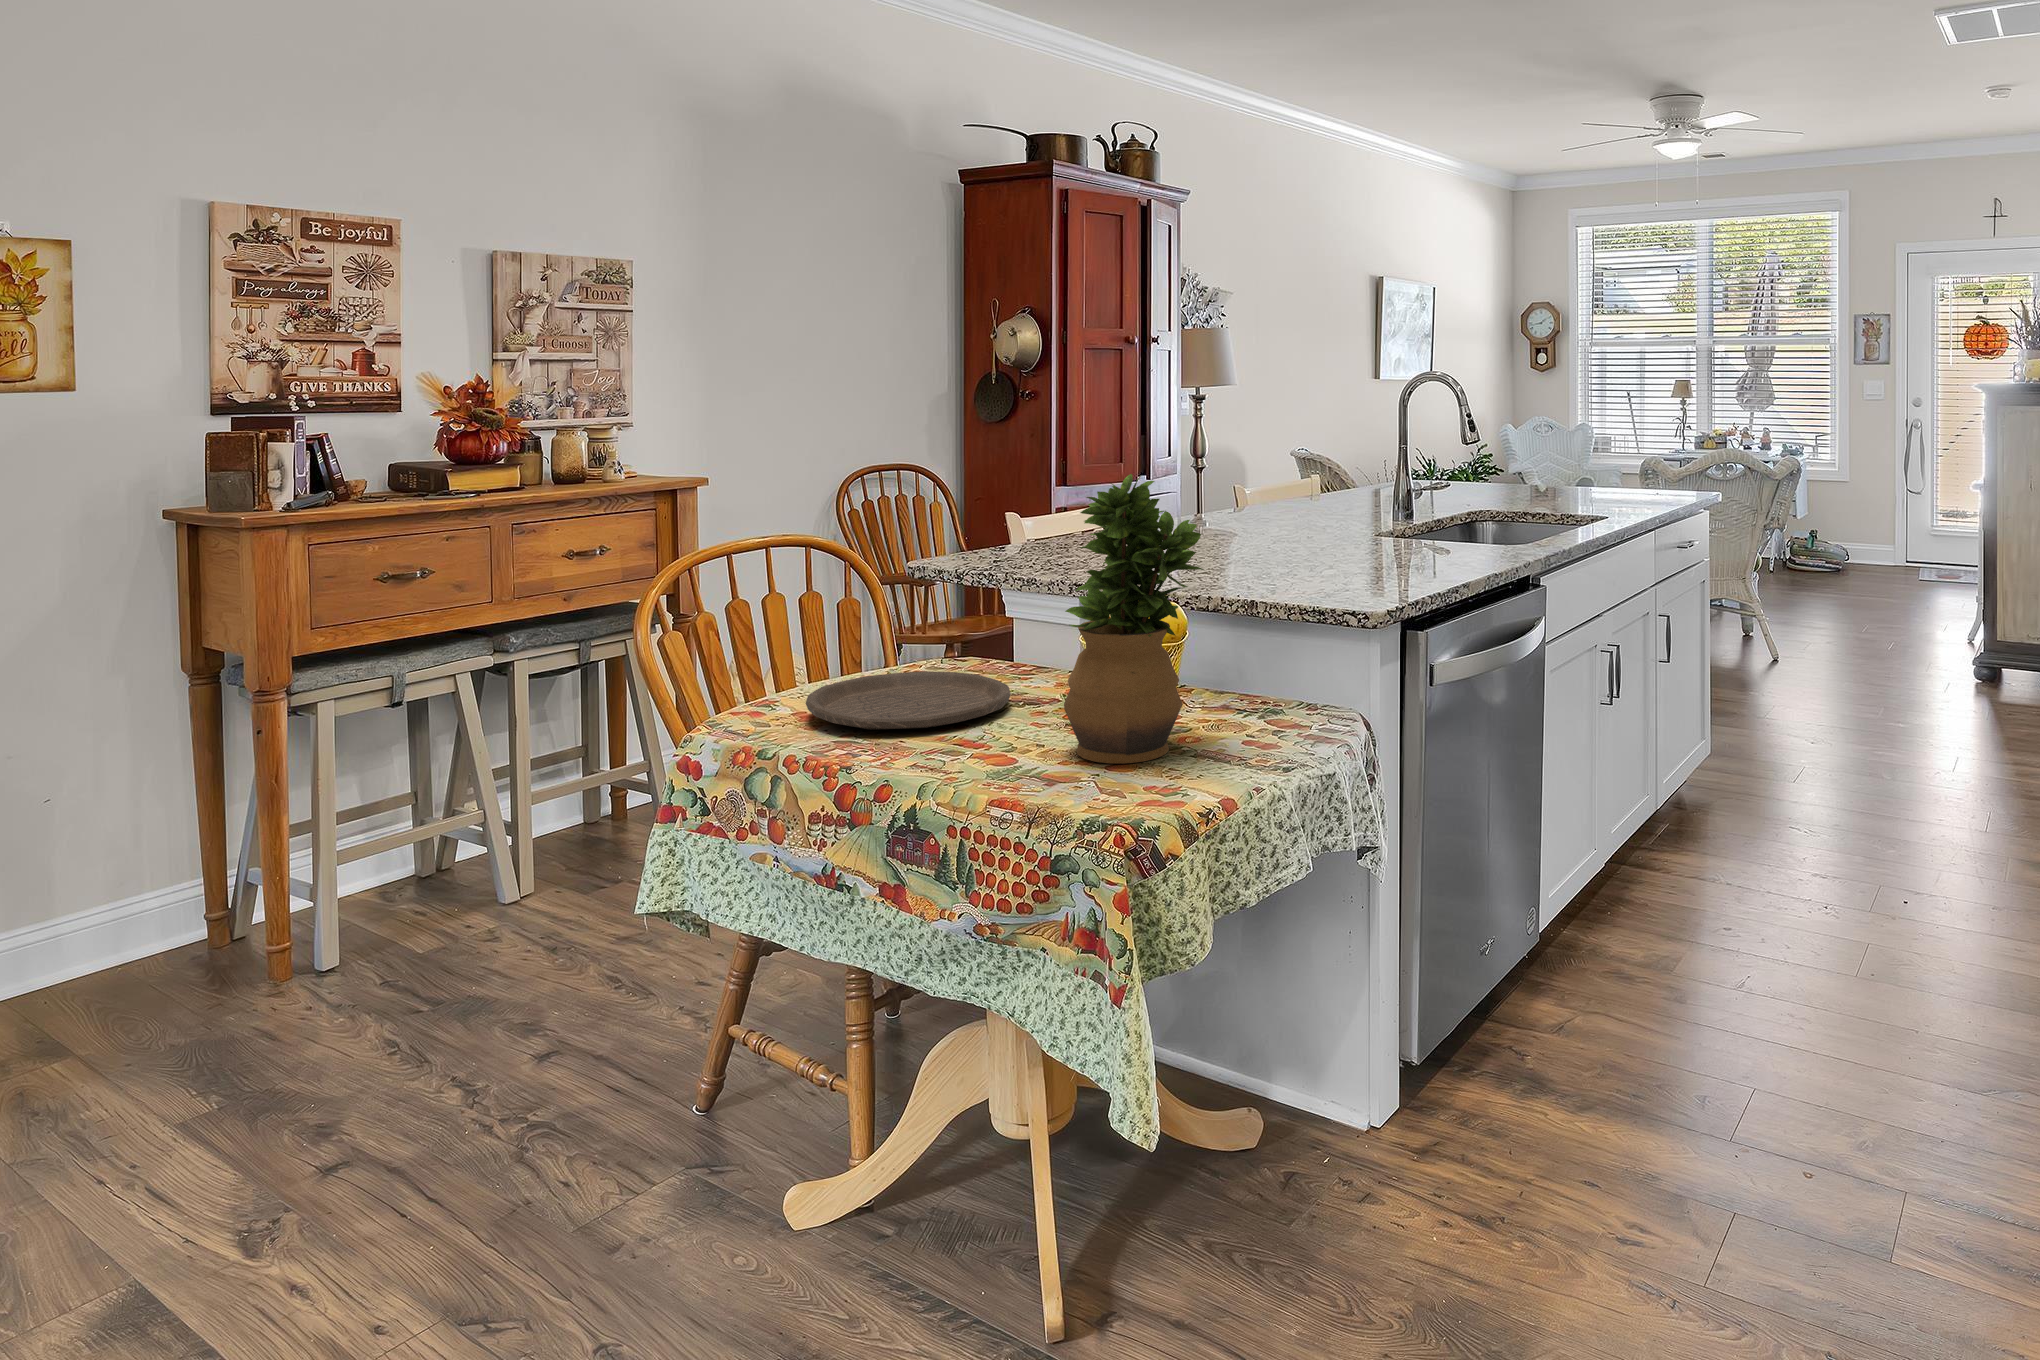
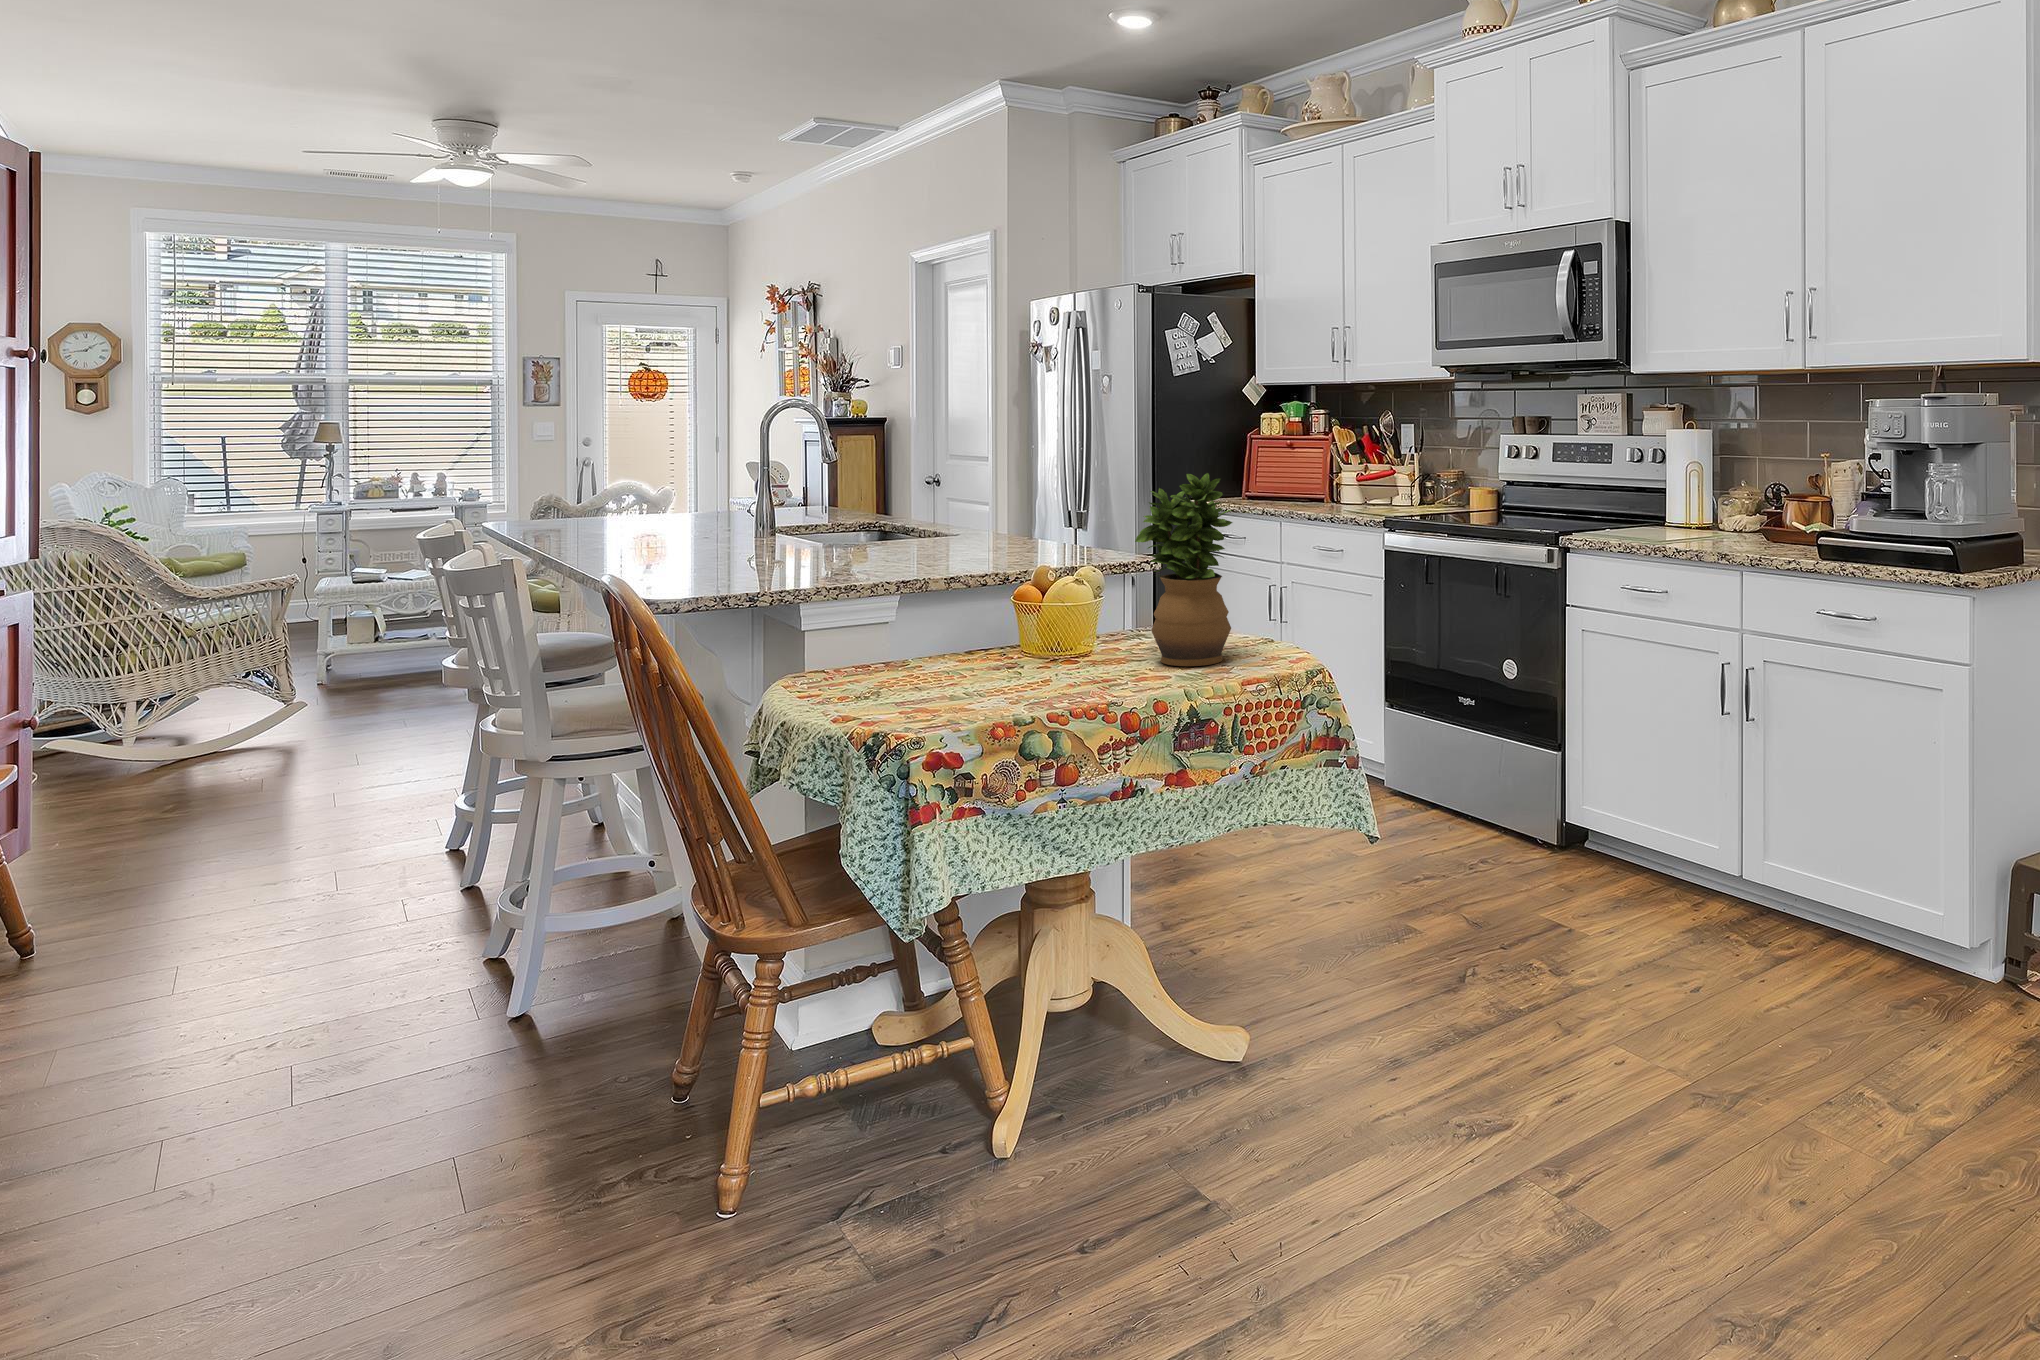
plate: present [806,671,1011,730] -> none [908,661,1075,702]

